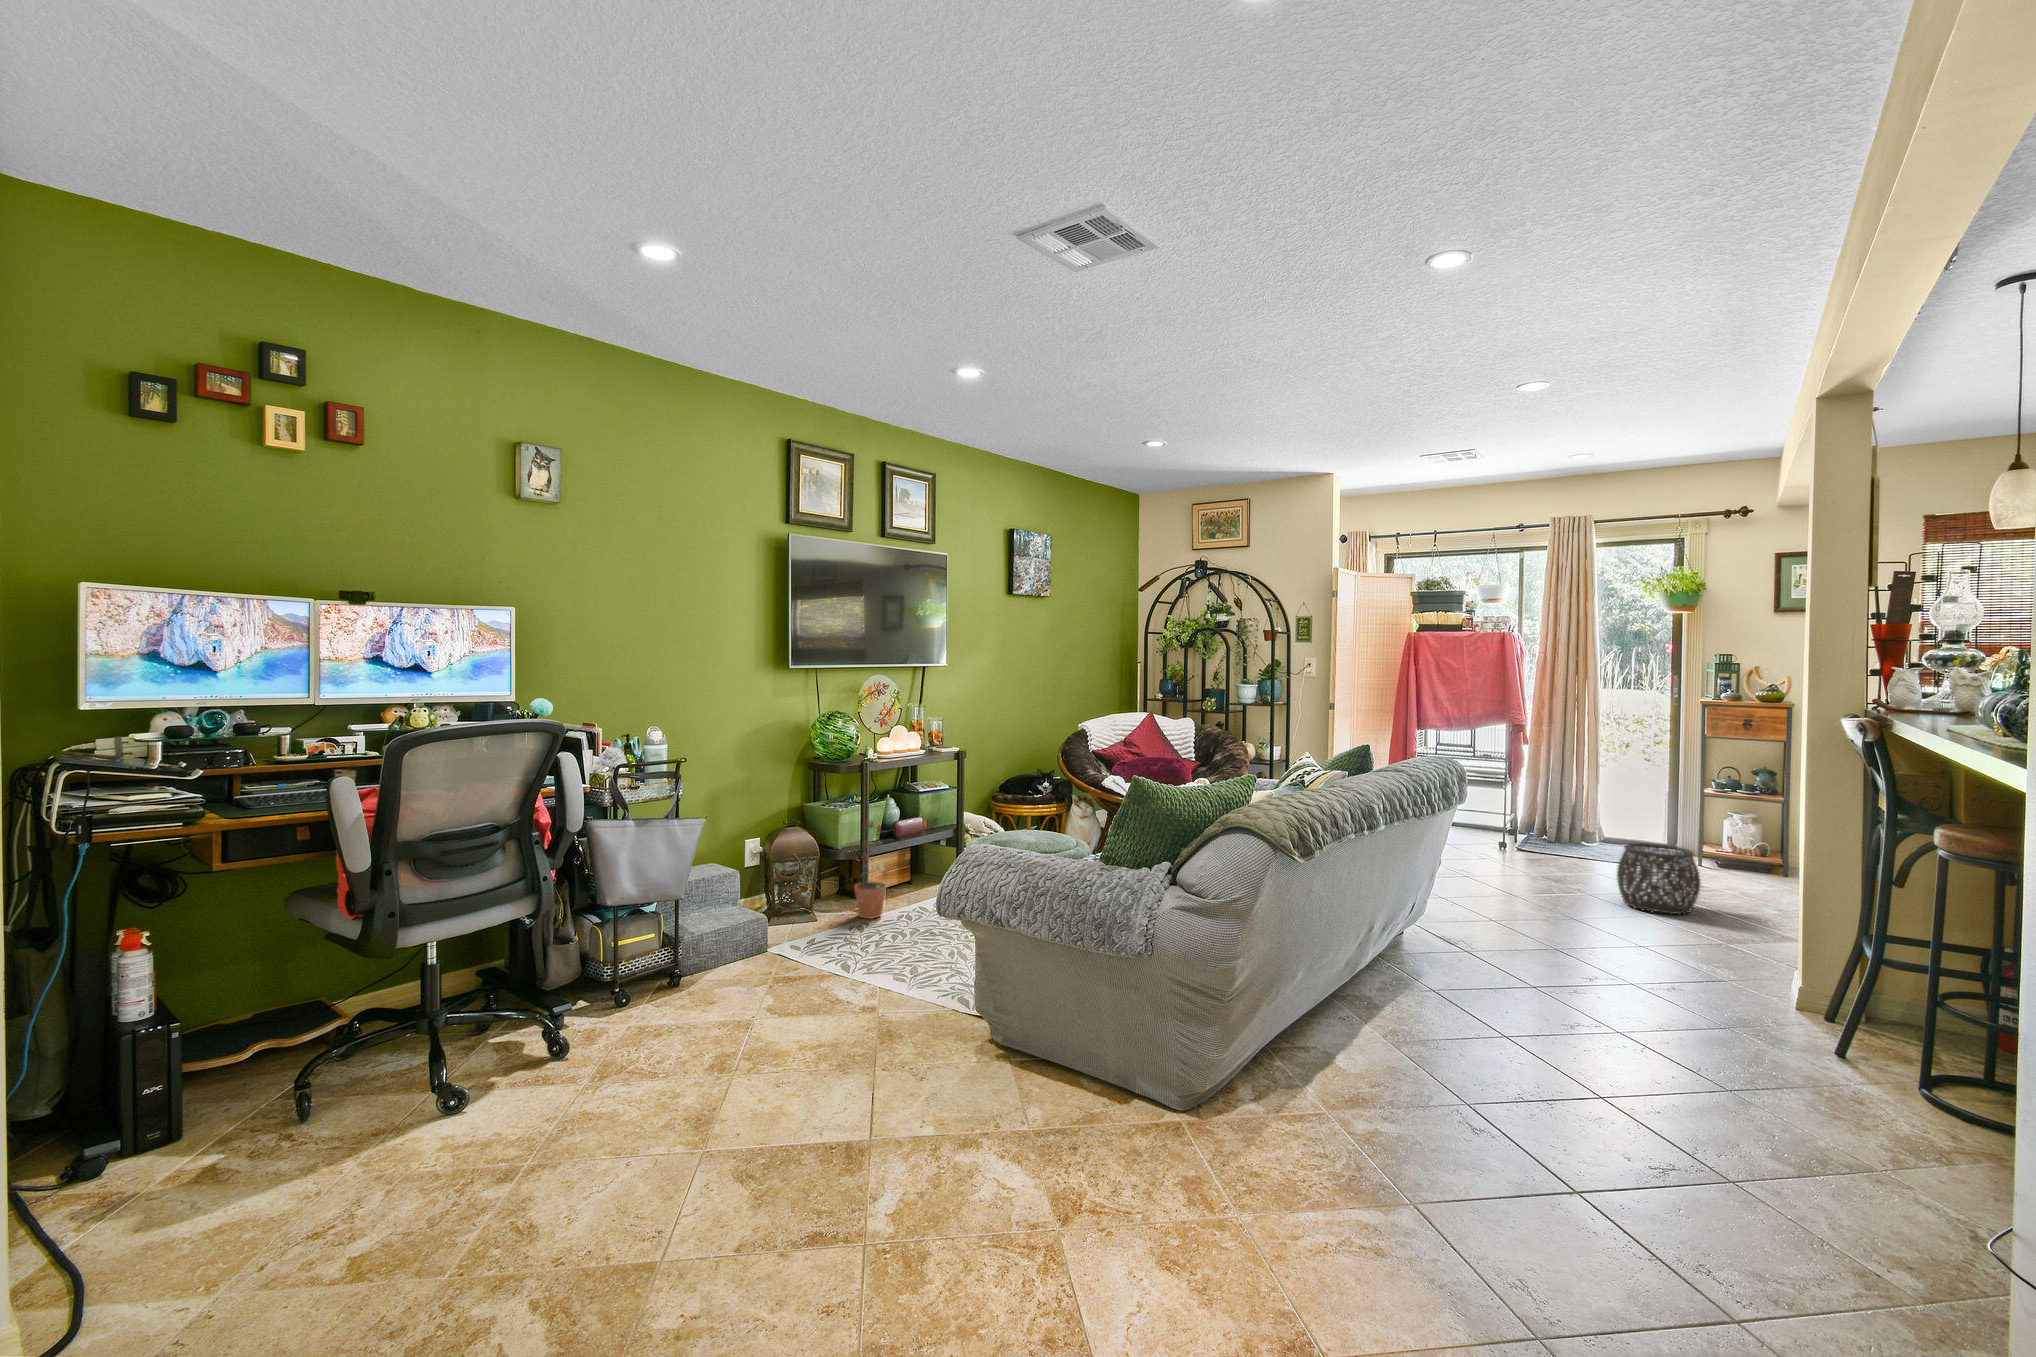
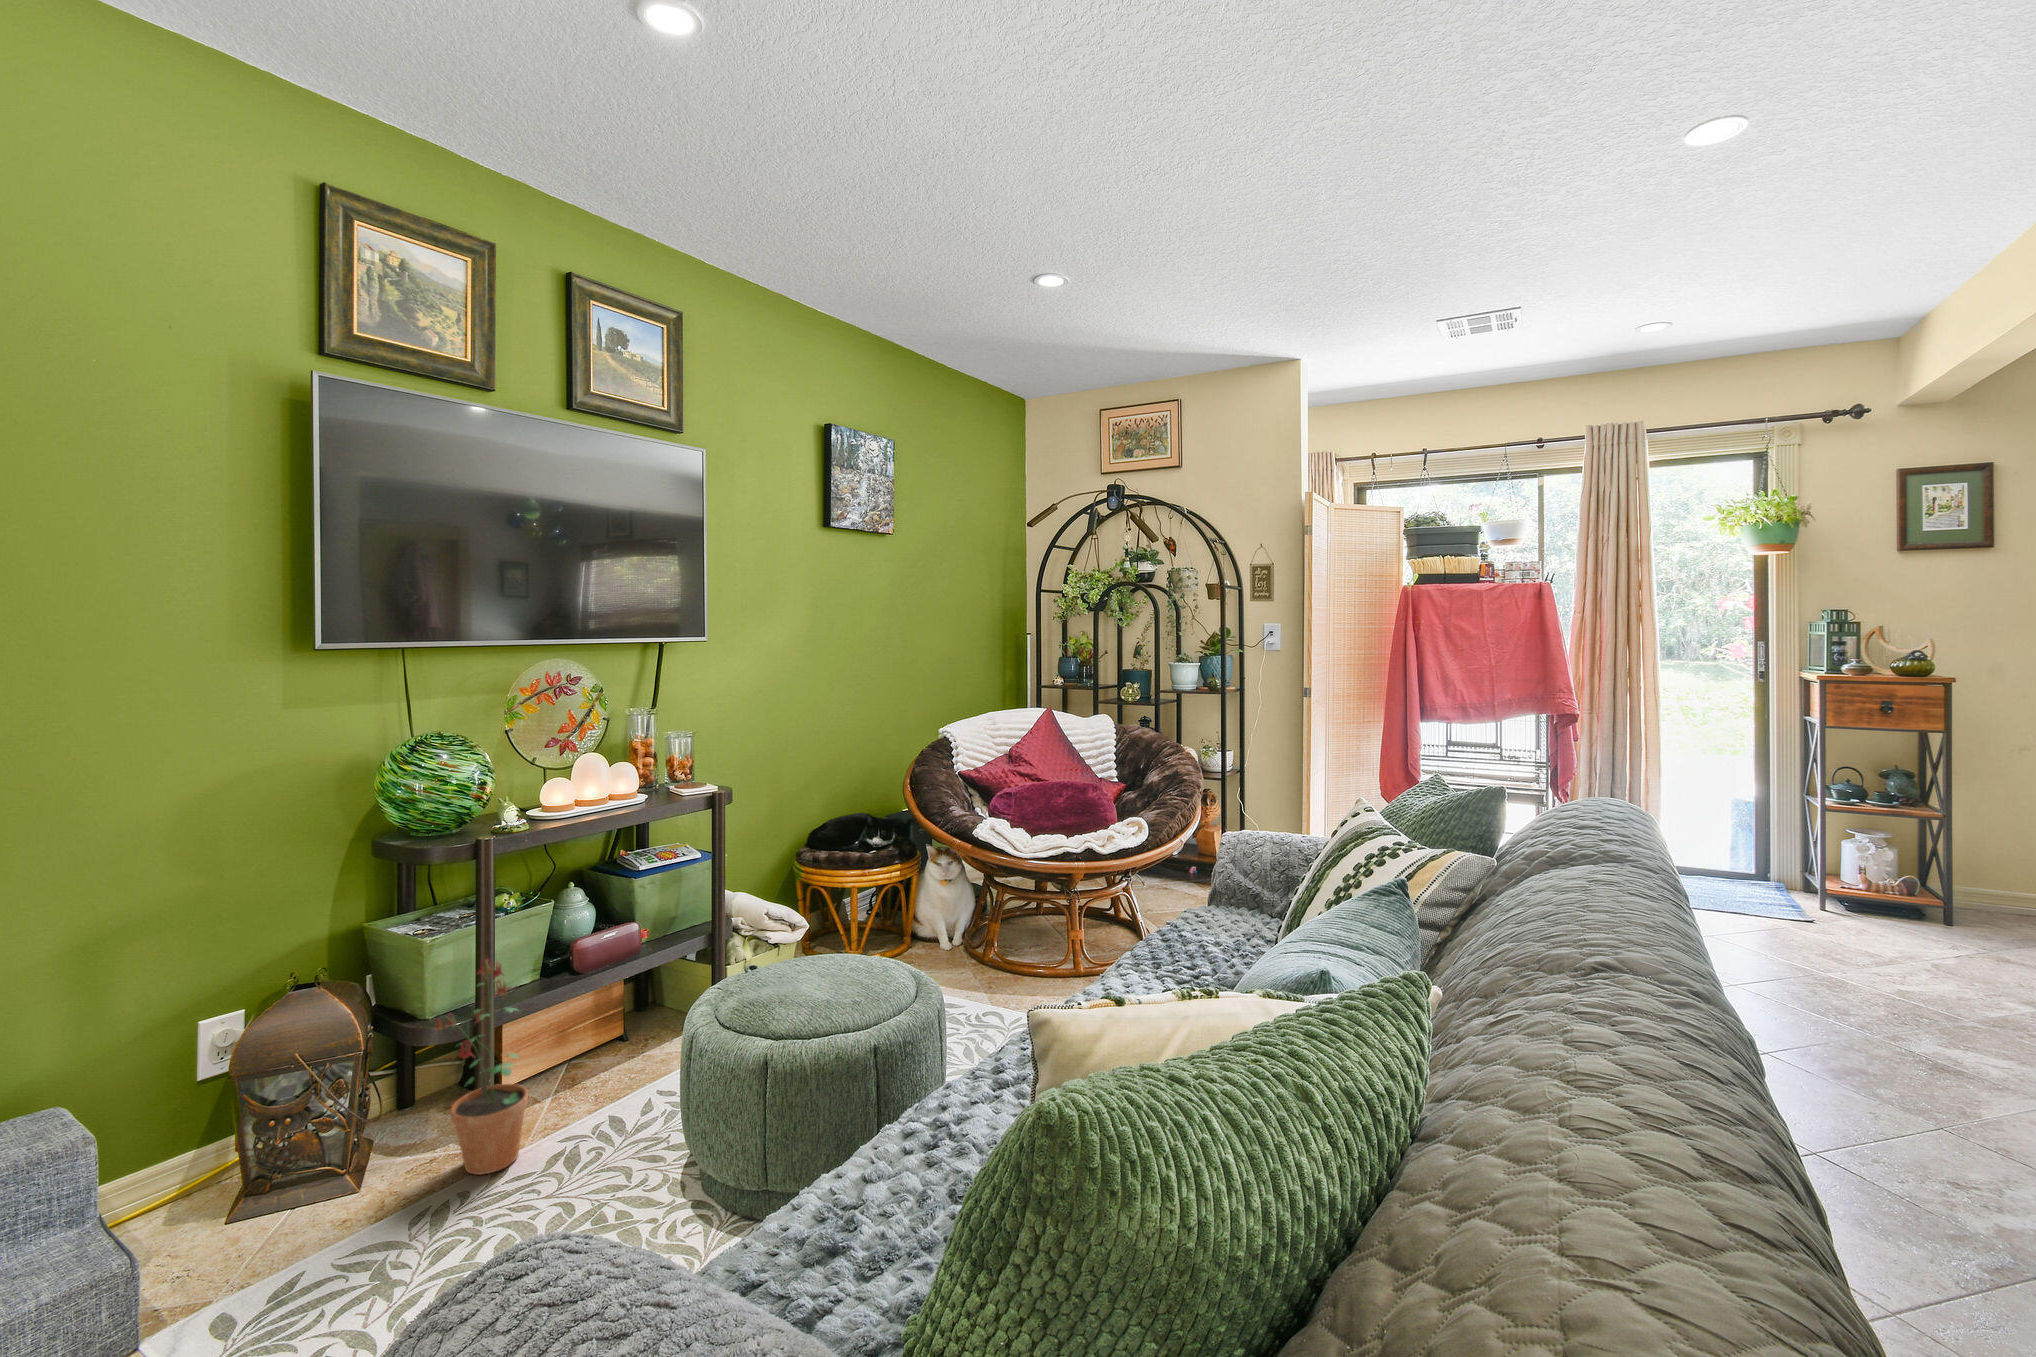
woven basket: present [1617,843,1701,914] -> none [1798,909,1954,1037]

